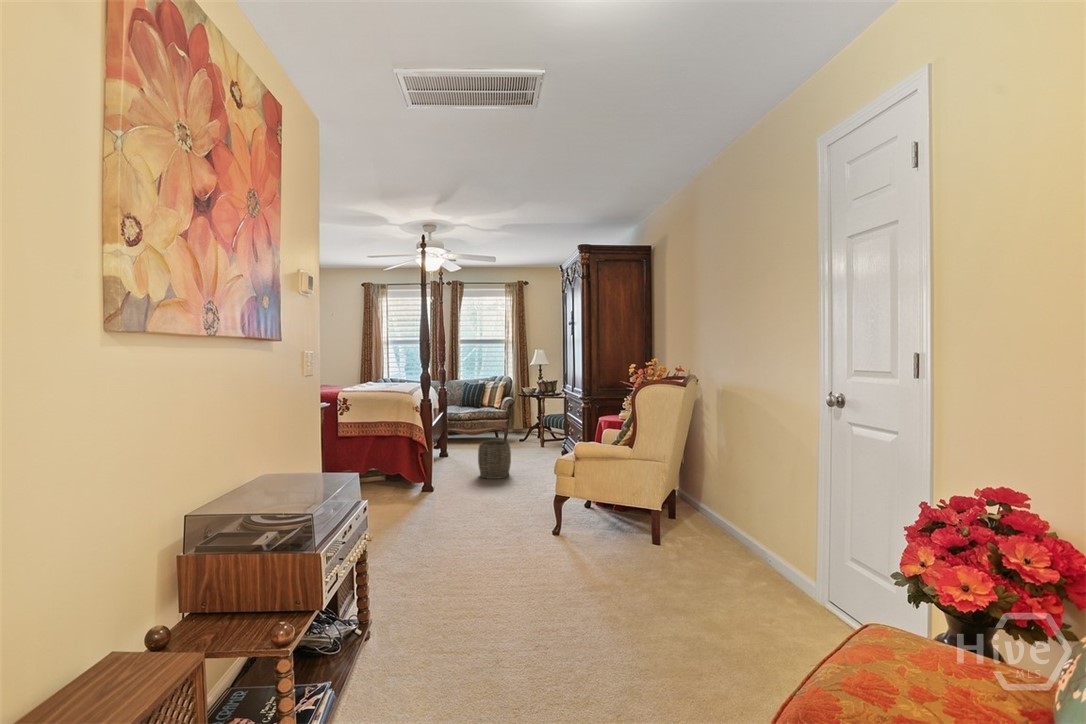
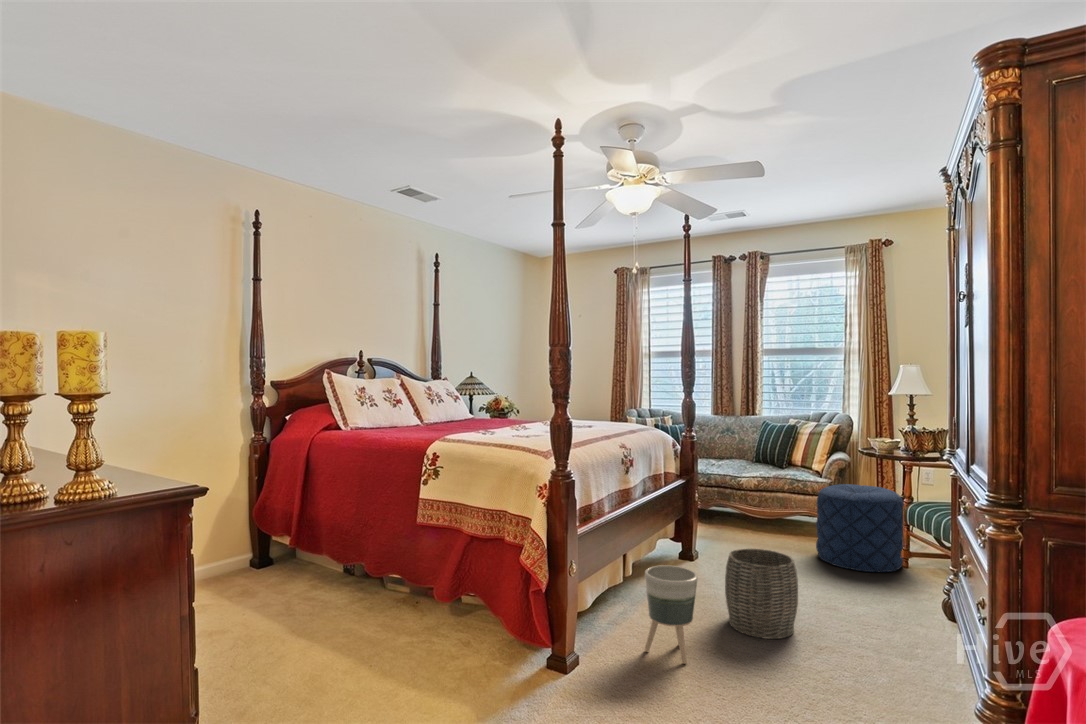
pouf: none [502,411,542,452] -> present [816,484,905,572]
planter: none [451,449,476,490] -> present [645,565,698,664]

